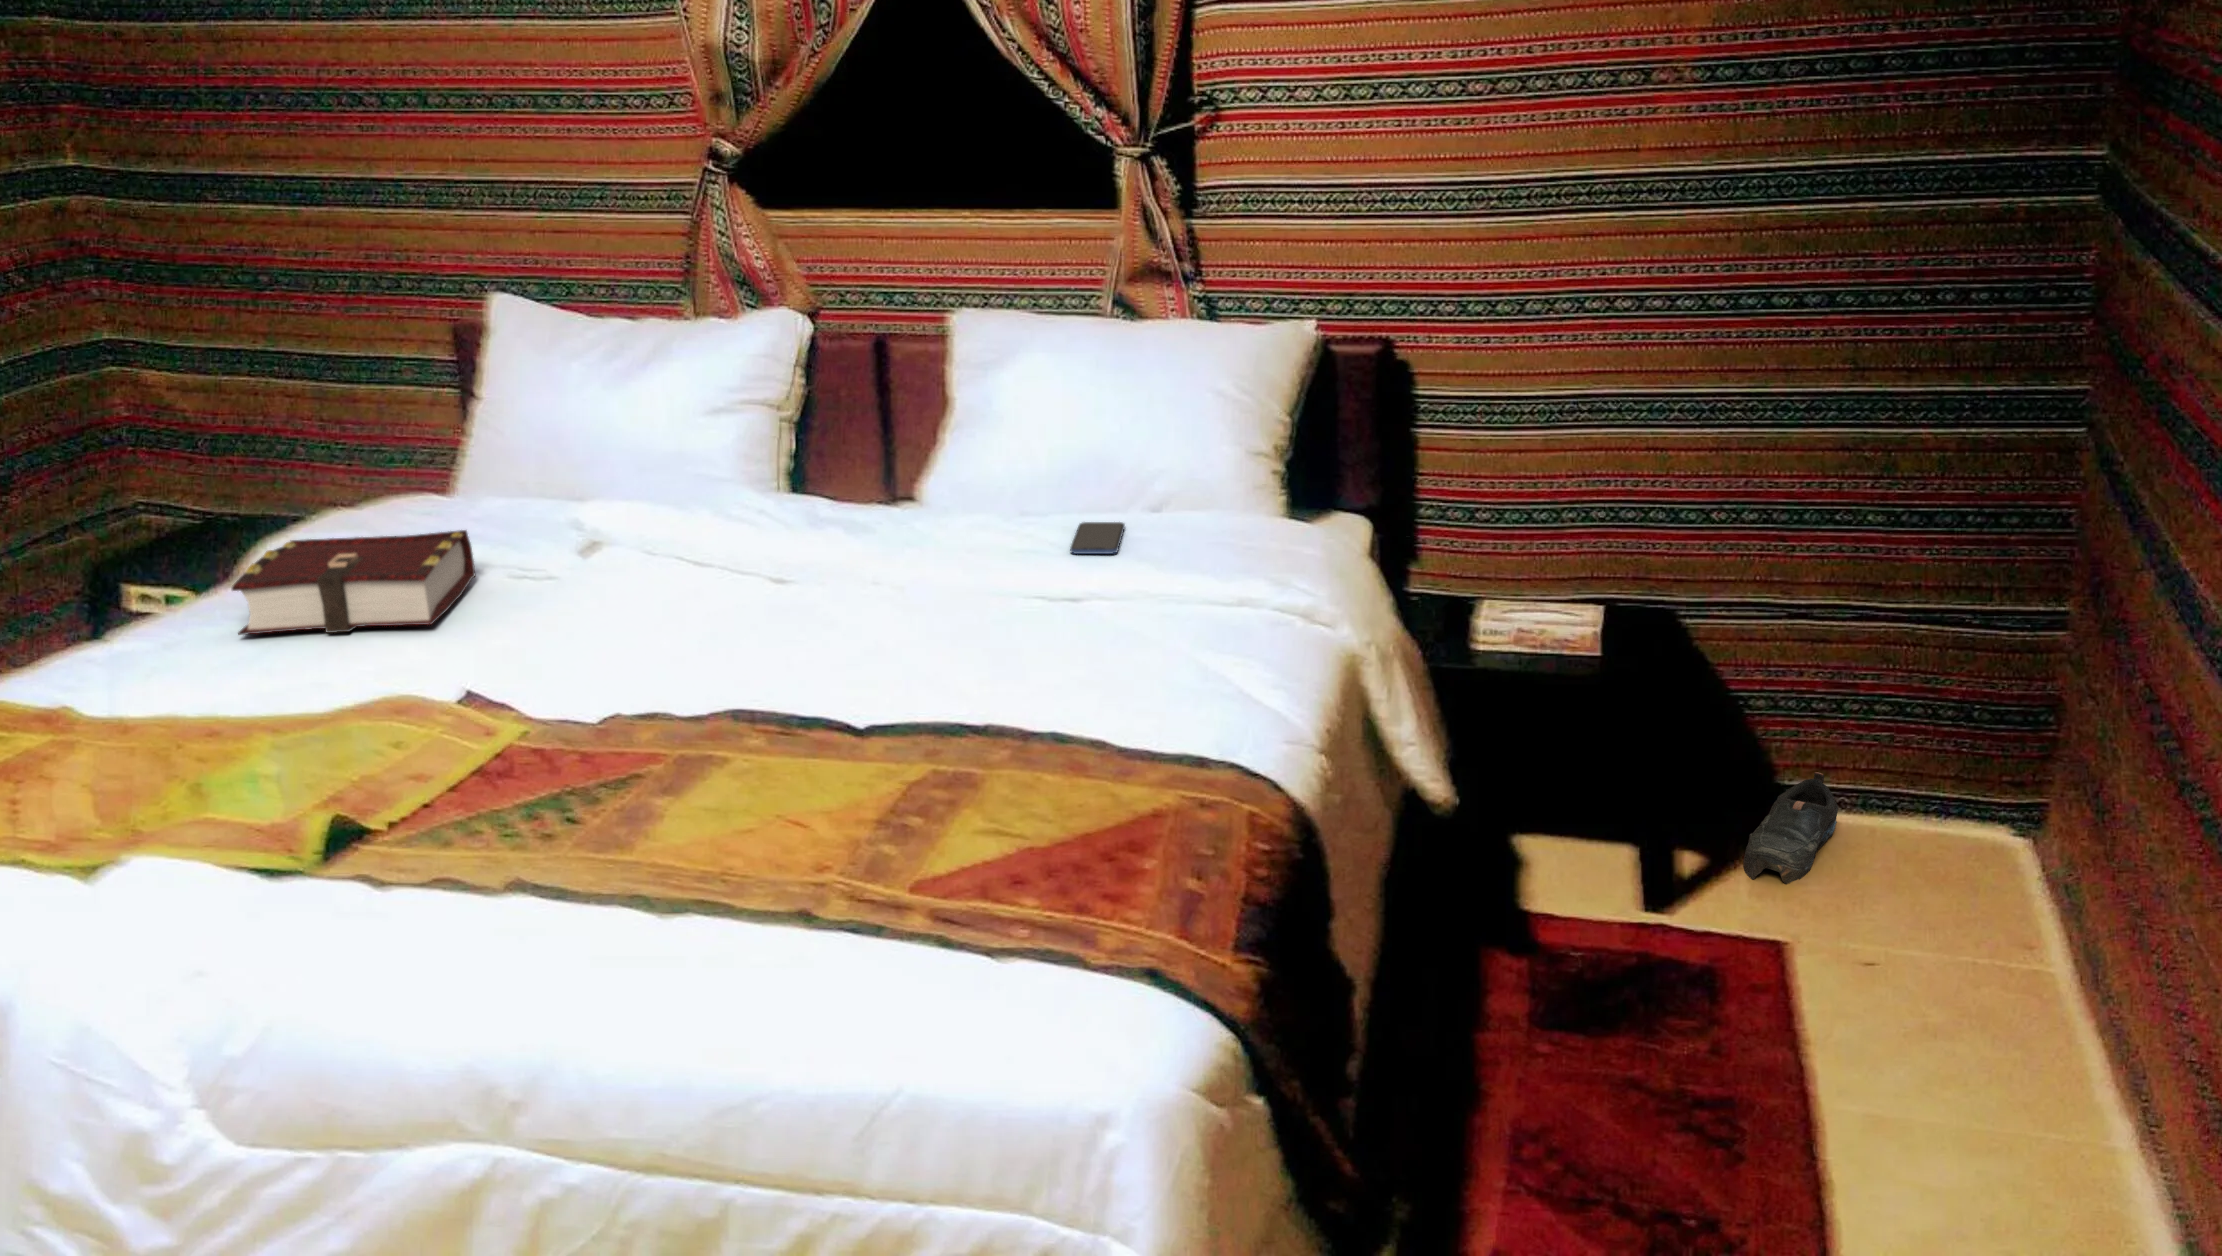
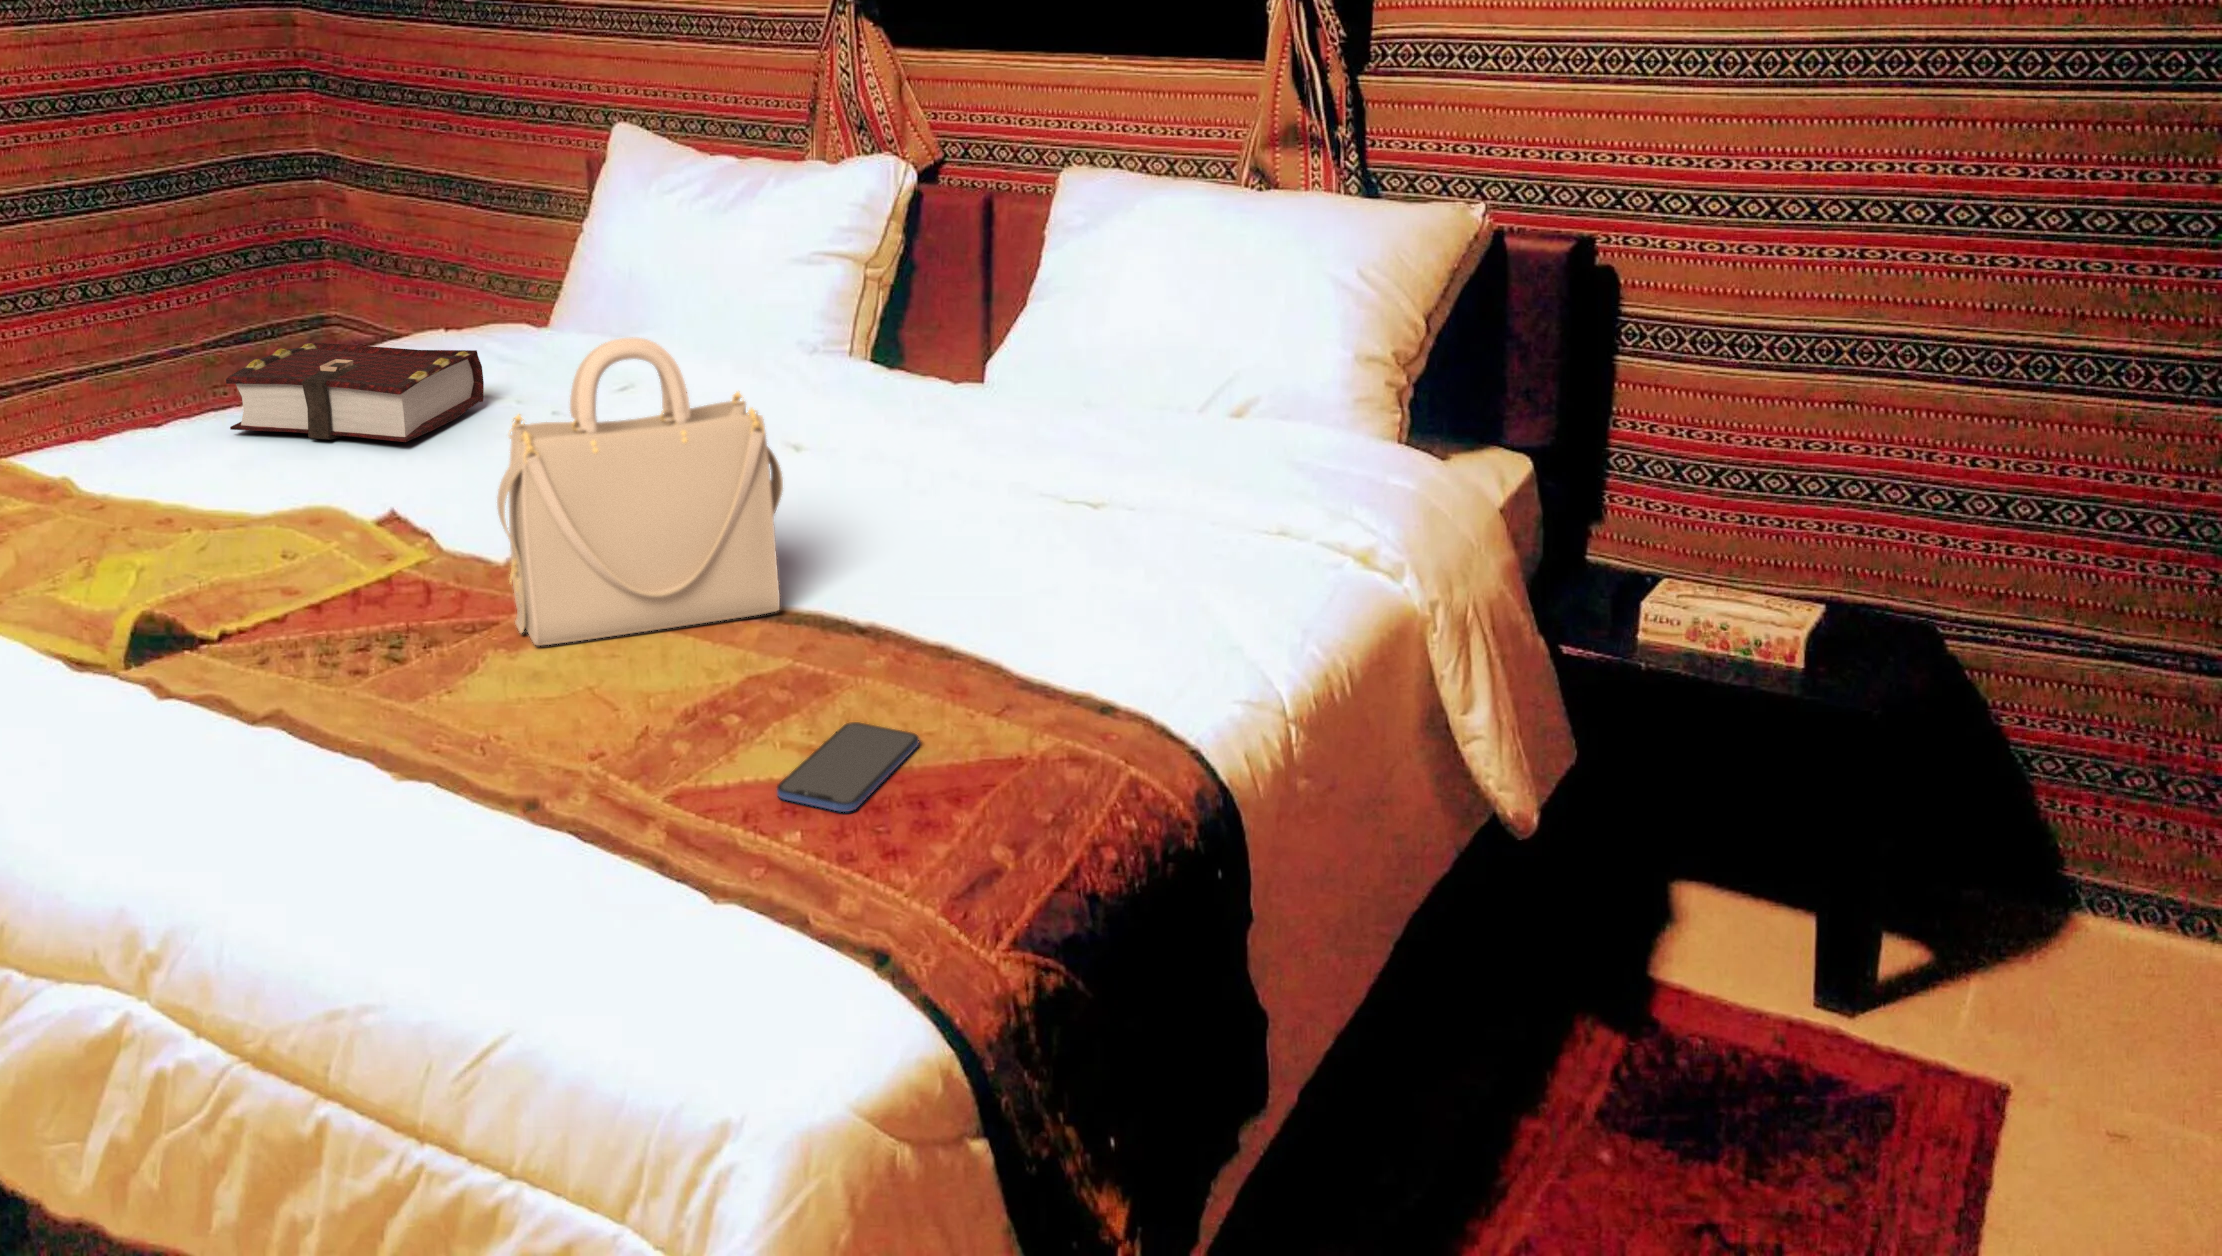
handbag: none [649,510,891,787] -> present [497,337,783,645]
smartphone: present [1070,522,1125,554] -> present [777,722,919,812]
shoe: present [1743,772,1838,884] -> none [1979,873,2147,1015]

